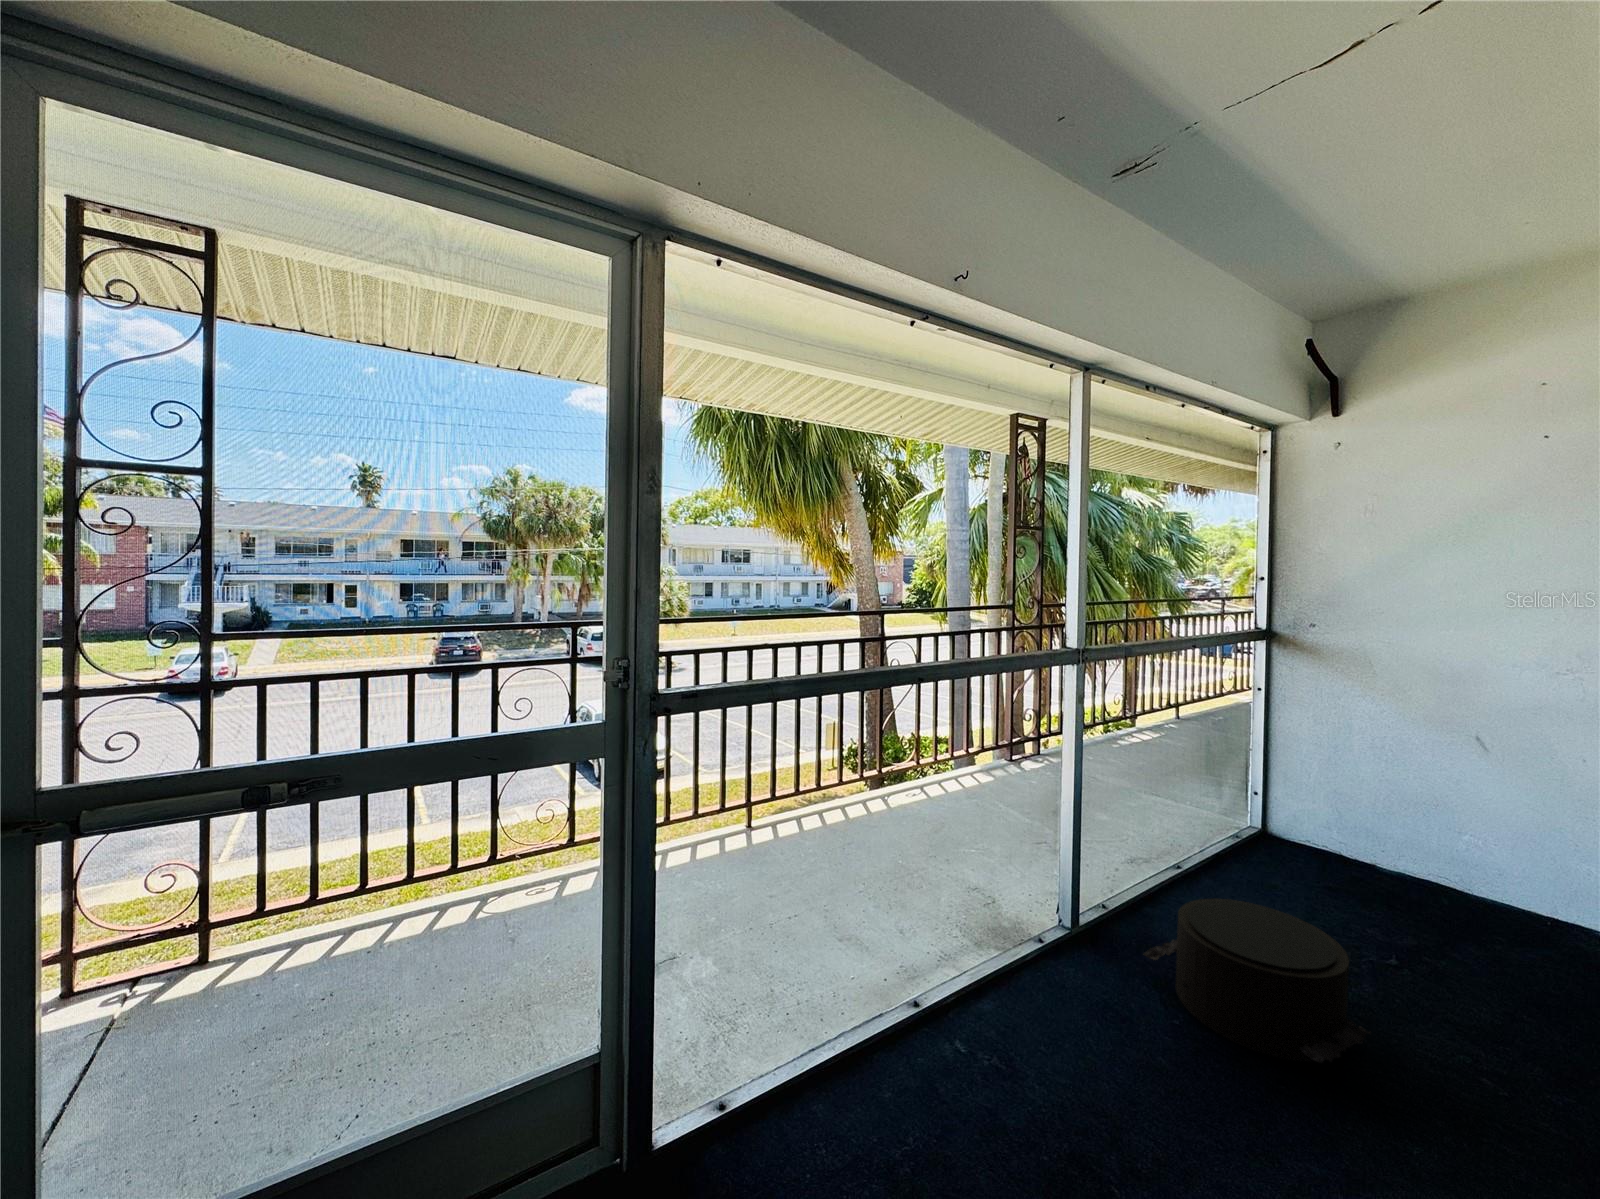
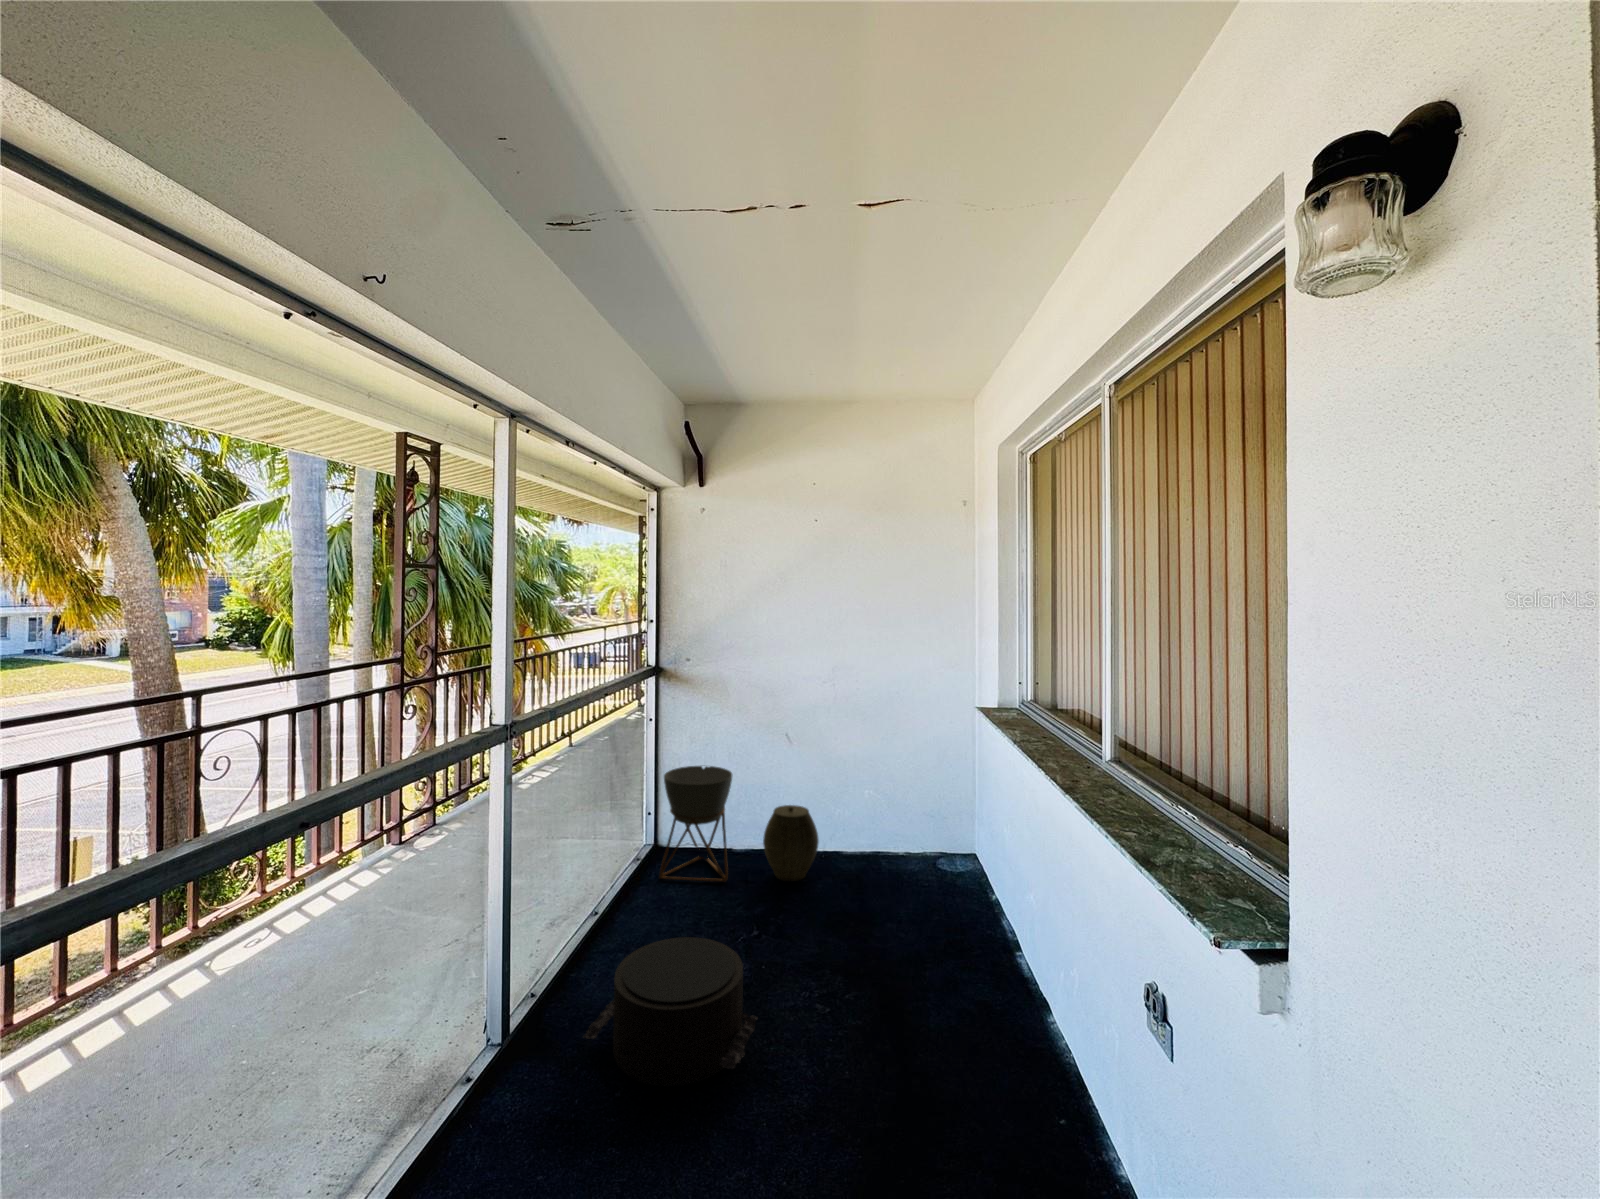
planter: none [1263,744,1377,891] -> present [659,766,732,882]
woven basket: none [1427,821,1537,928] -> present [763,805,819,881]

